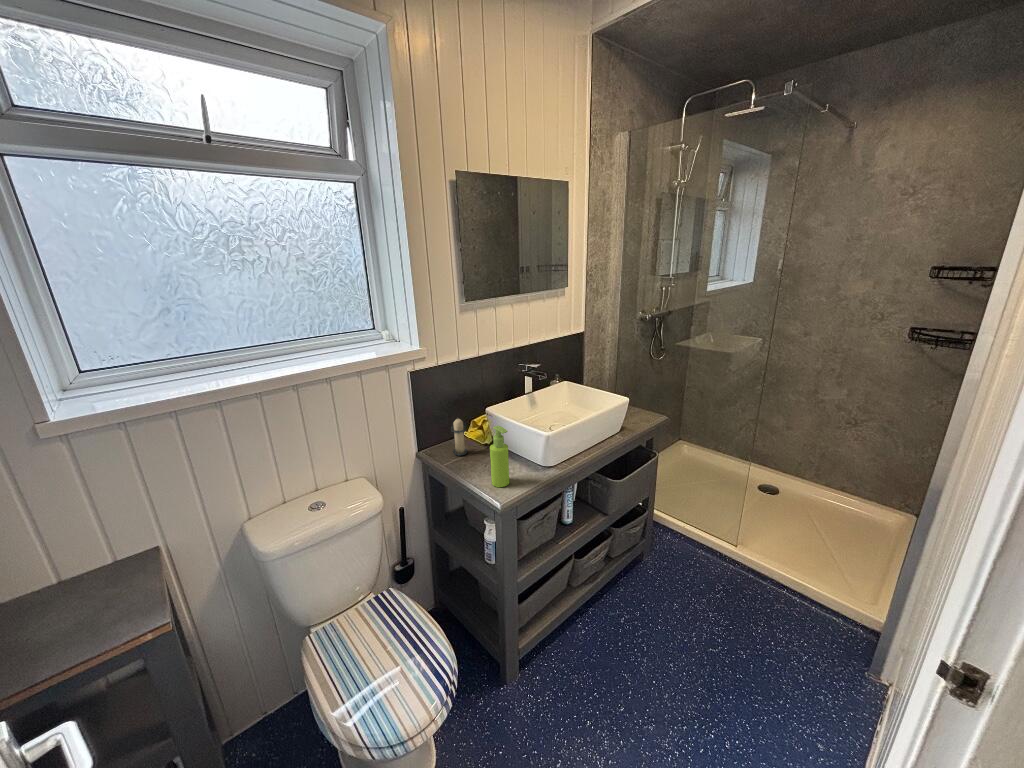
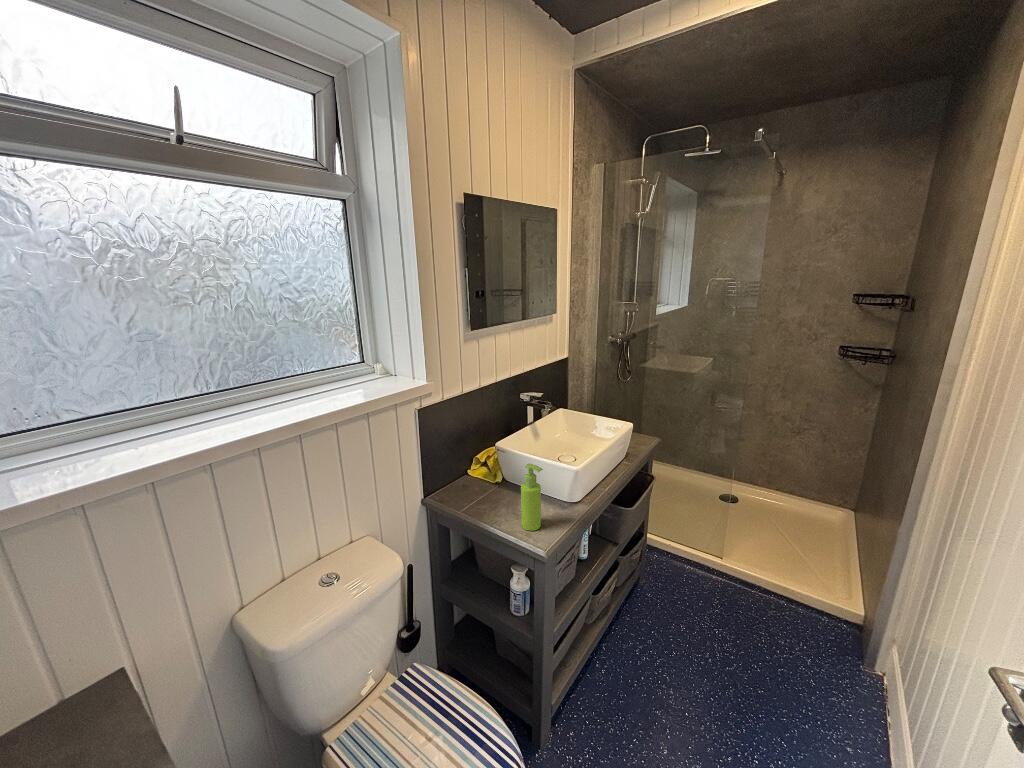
candle: present [450,419,467,455] -> none [460,455,482,499]

